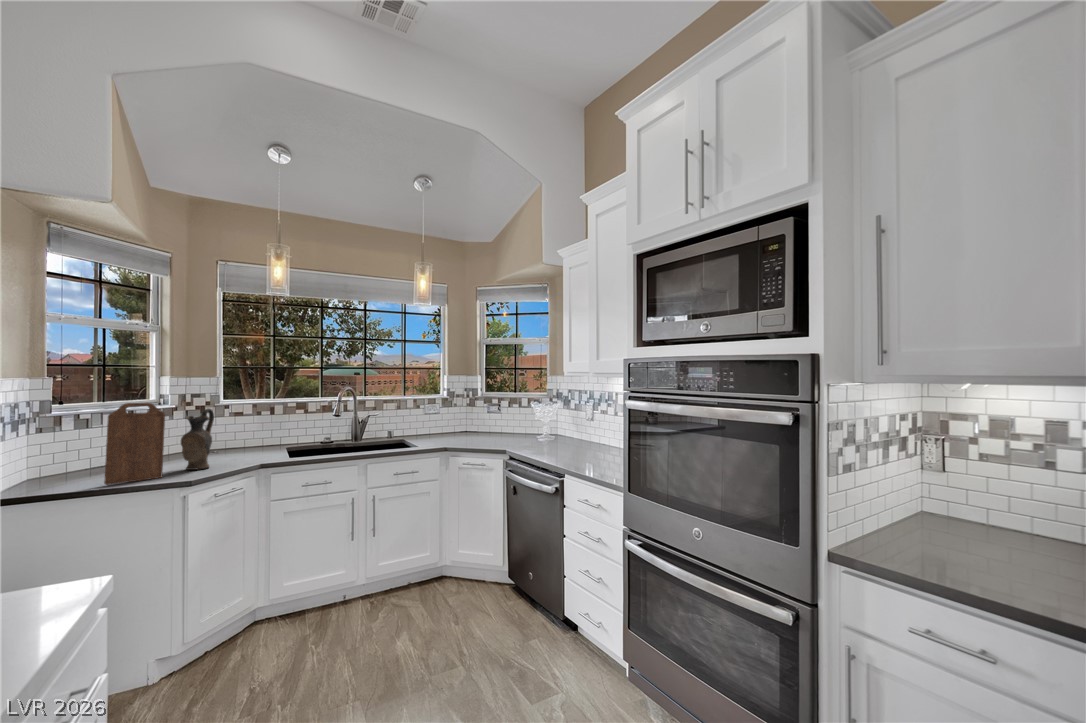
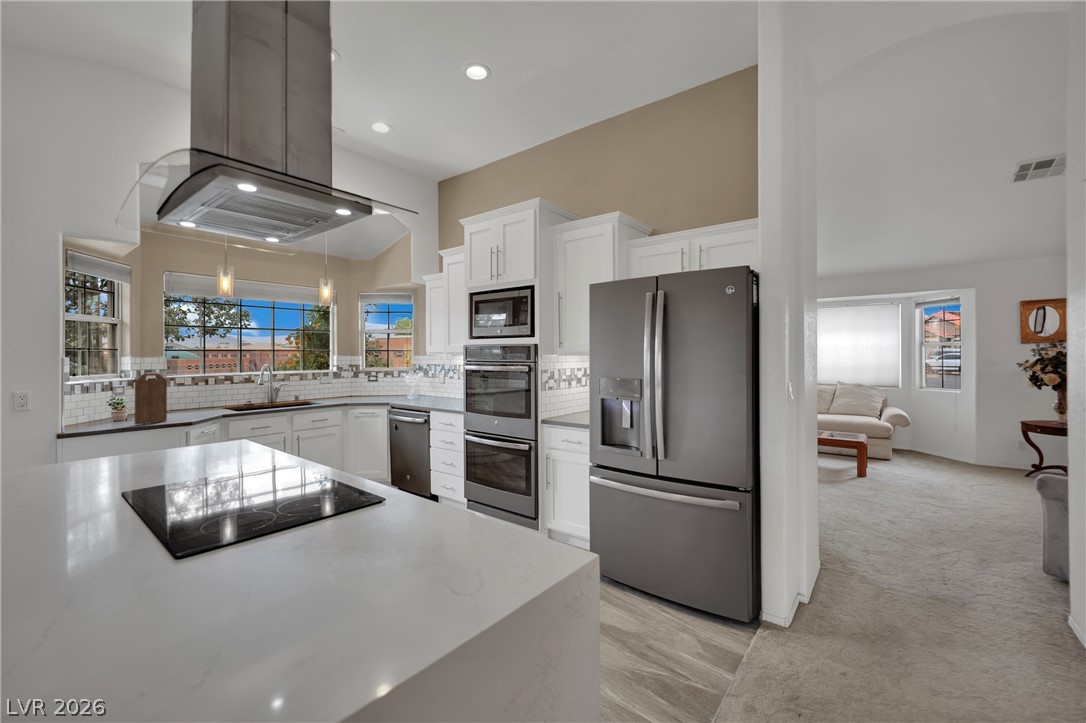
ceramic pitcher: present [181,408,214,470] -> none [170,378,191,418]

